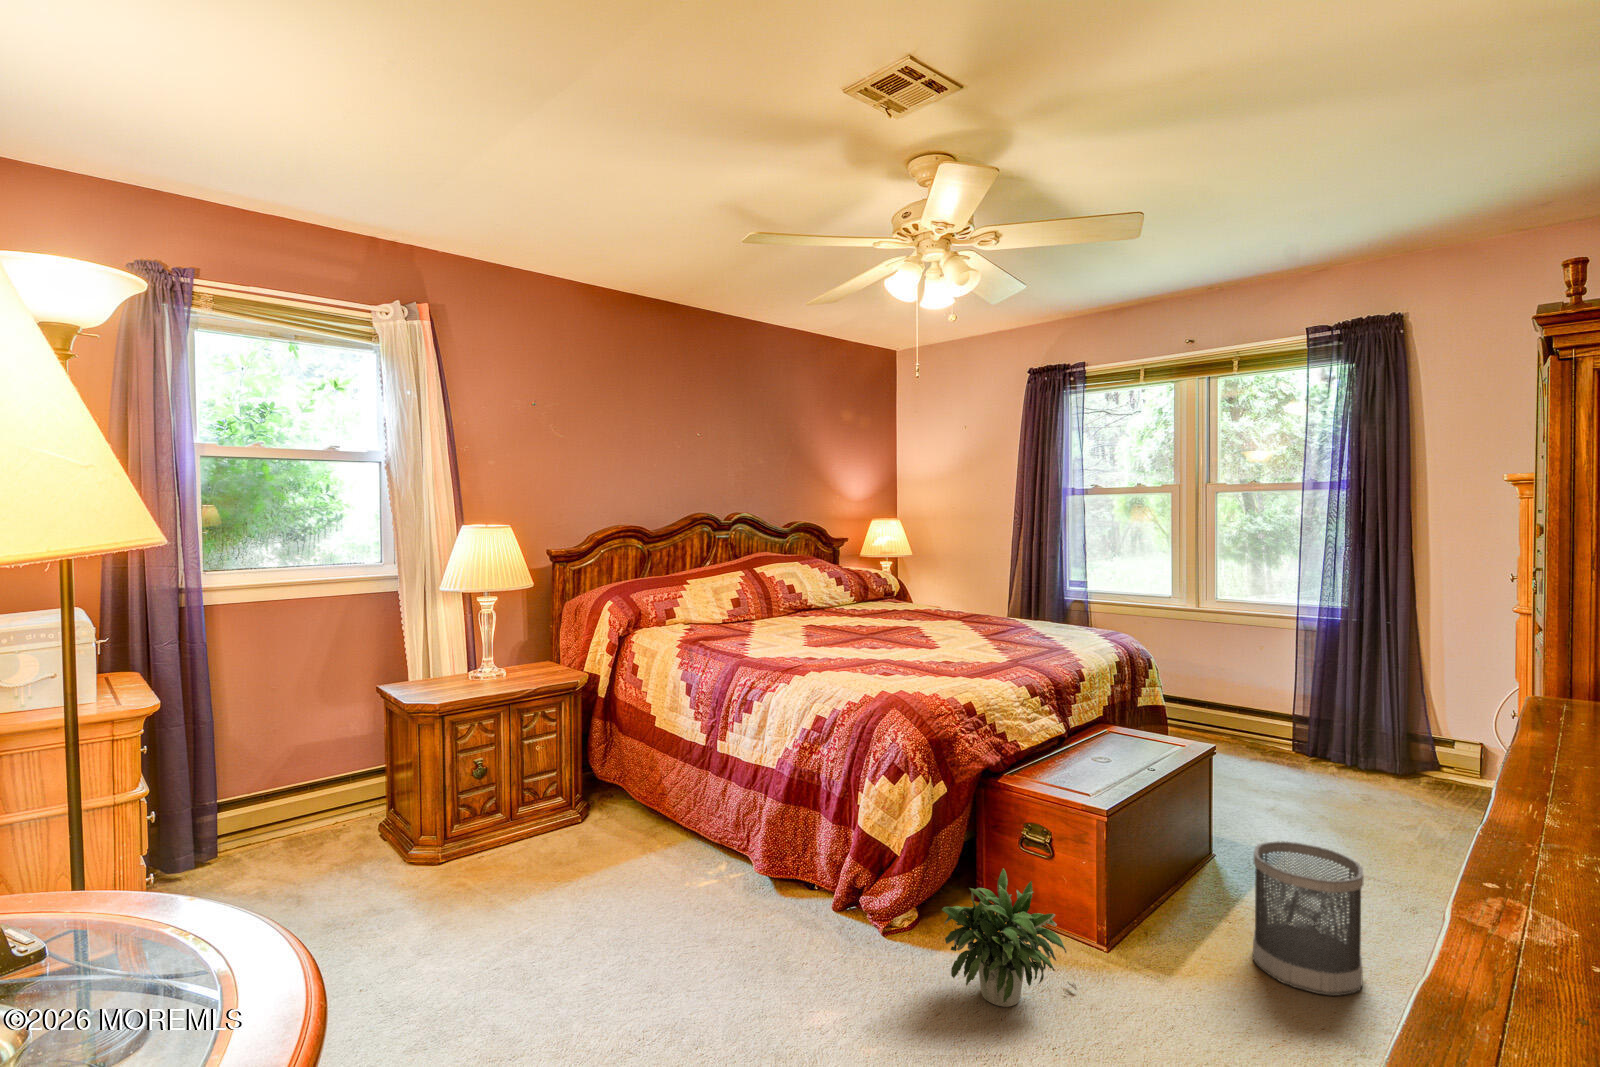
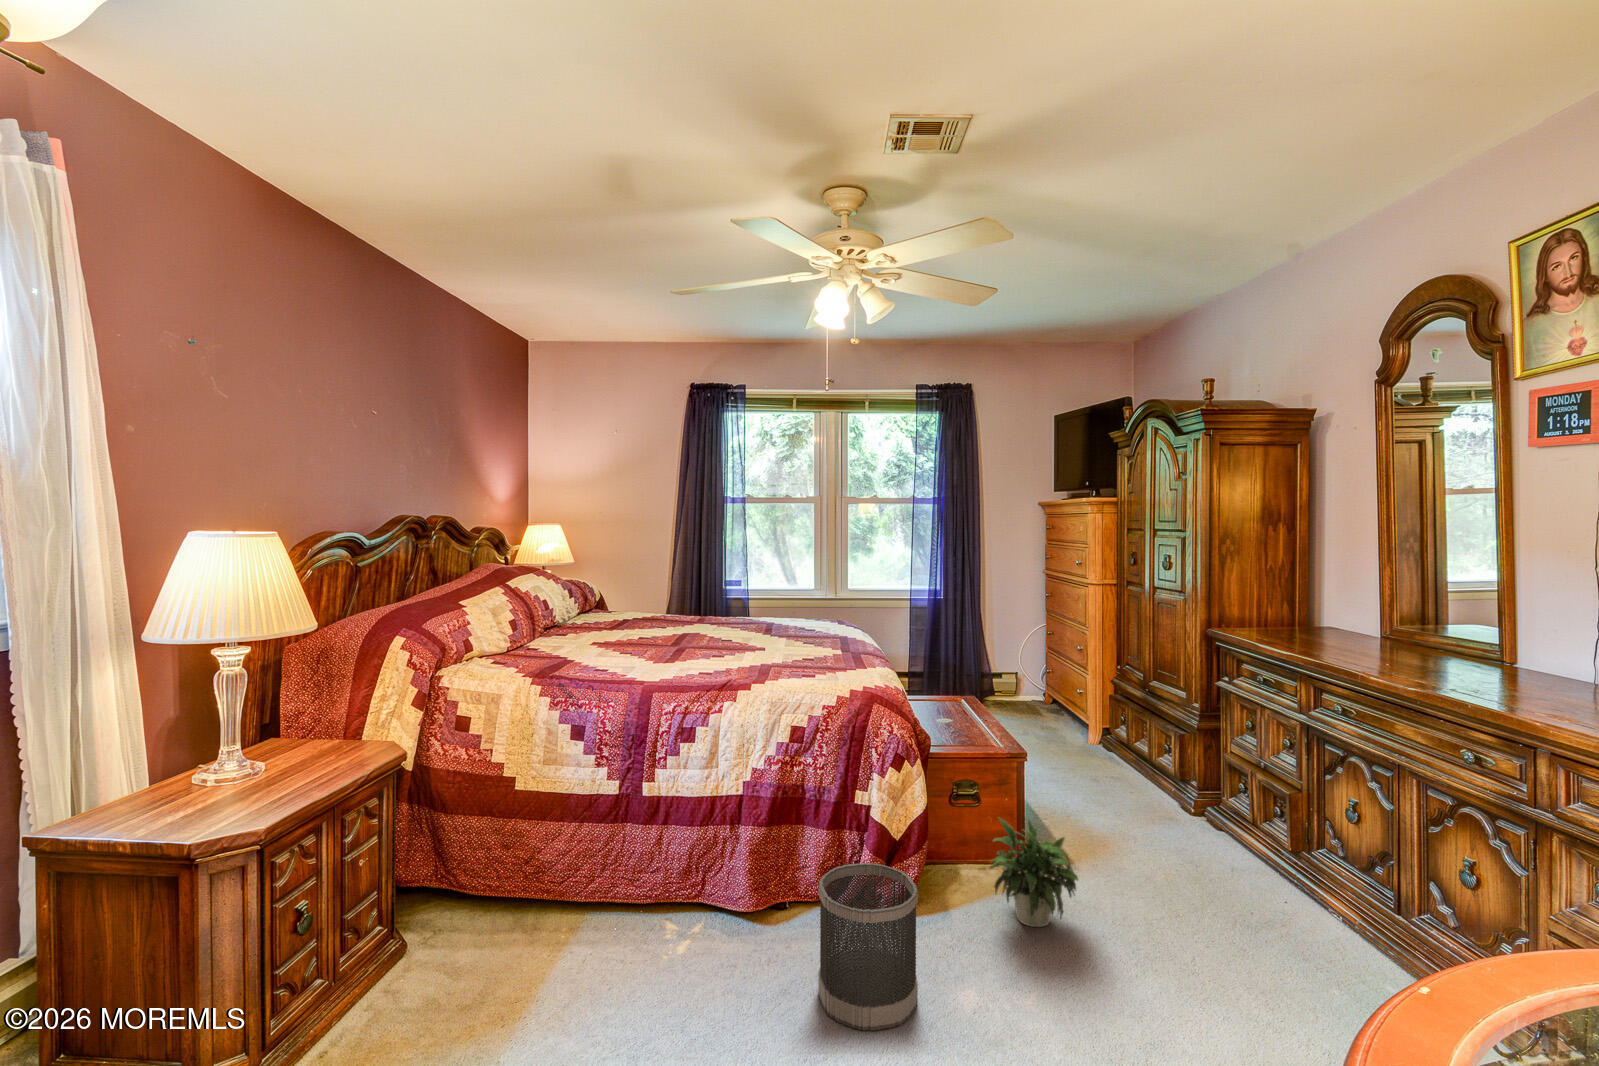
wastebasket: present [1253,841,1364,996] -> present [818,863,918,1031]

